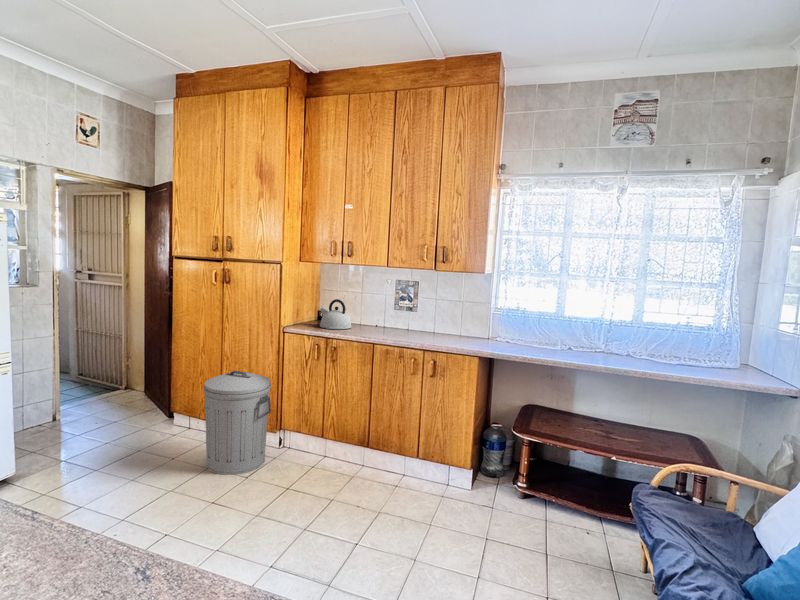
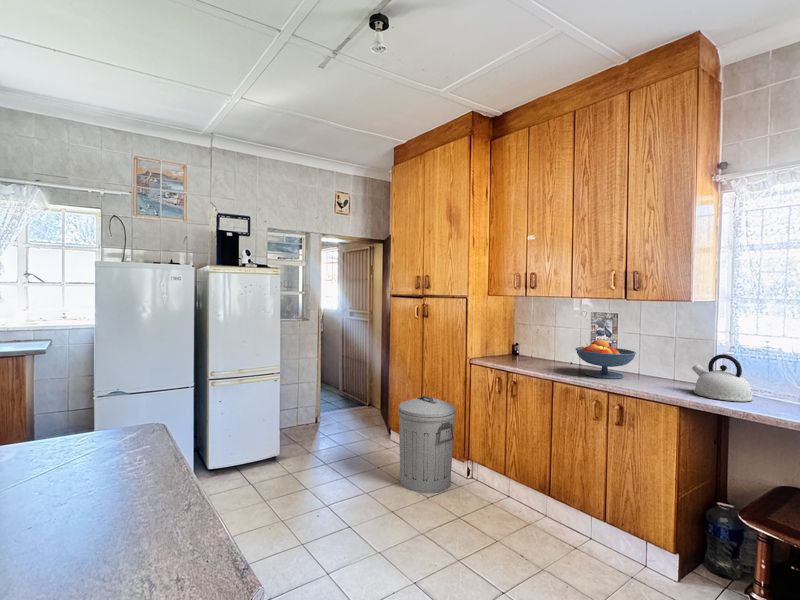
kettle: present [320,299,352,329] -> present [692,354,753,401]
fruit bowl: none [390,304,437,338] -> present [576,340,636,379]

